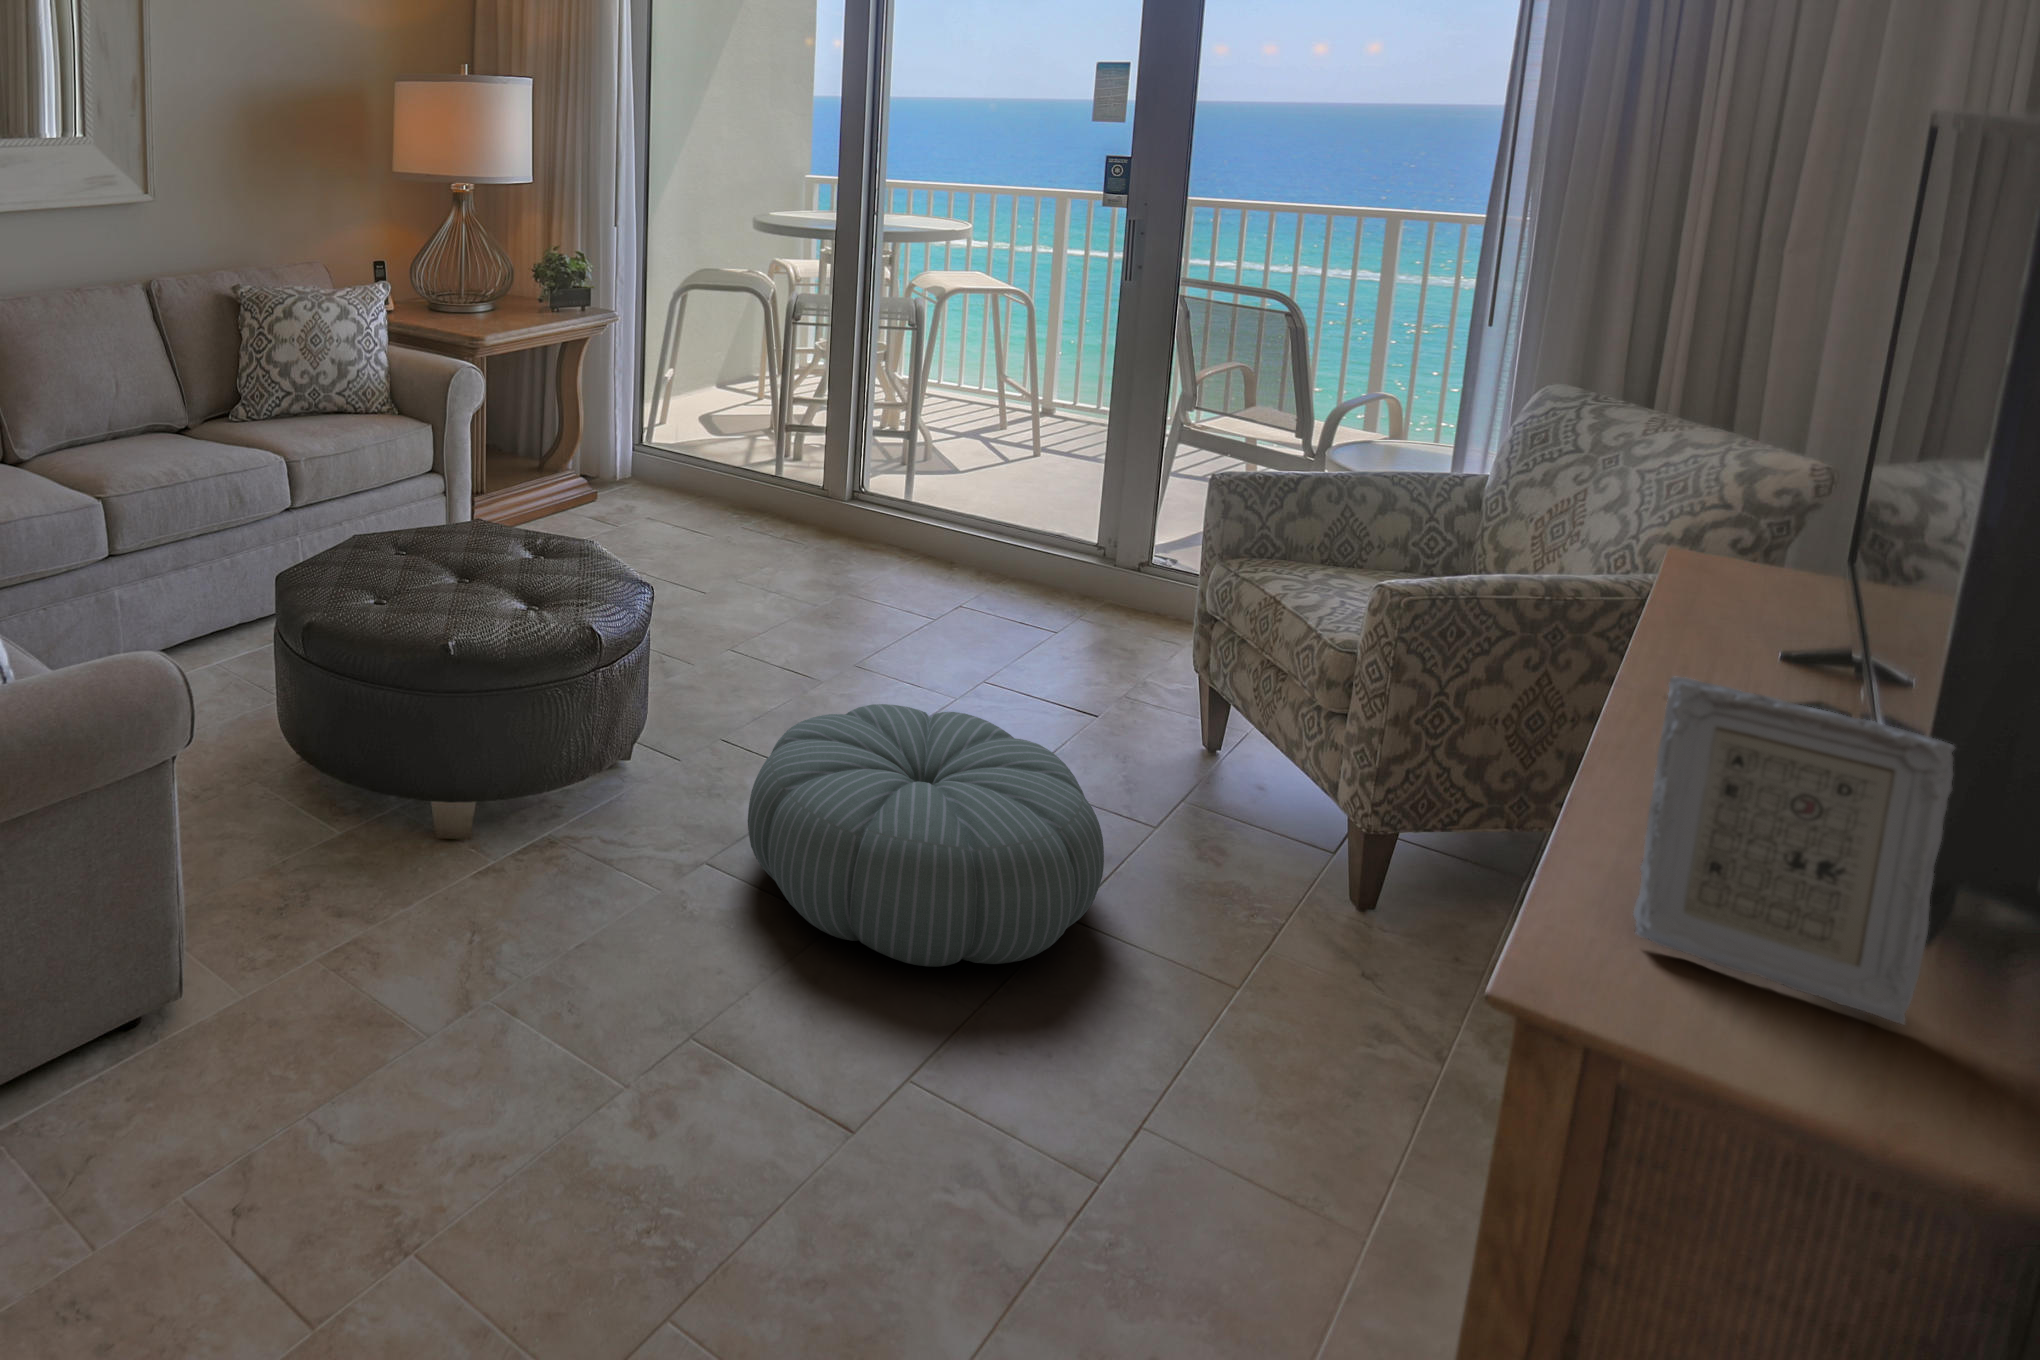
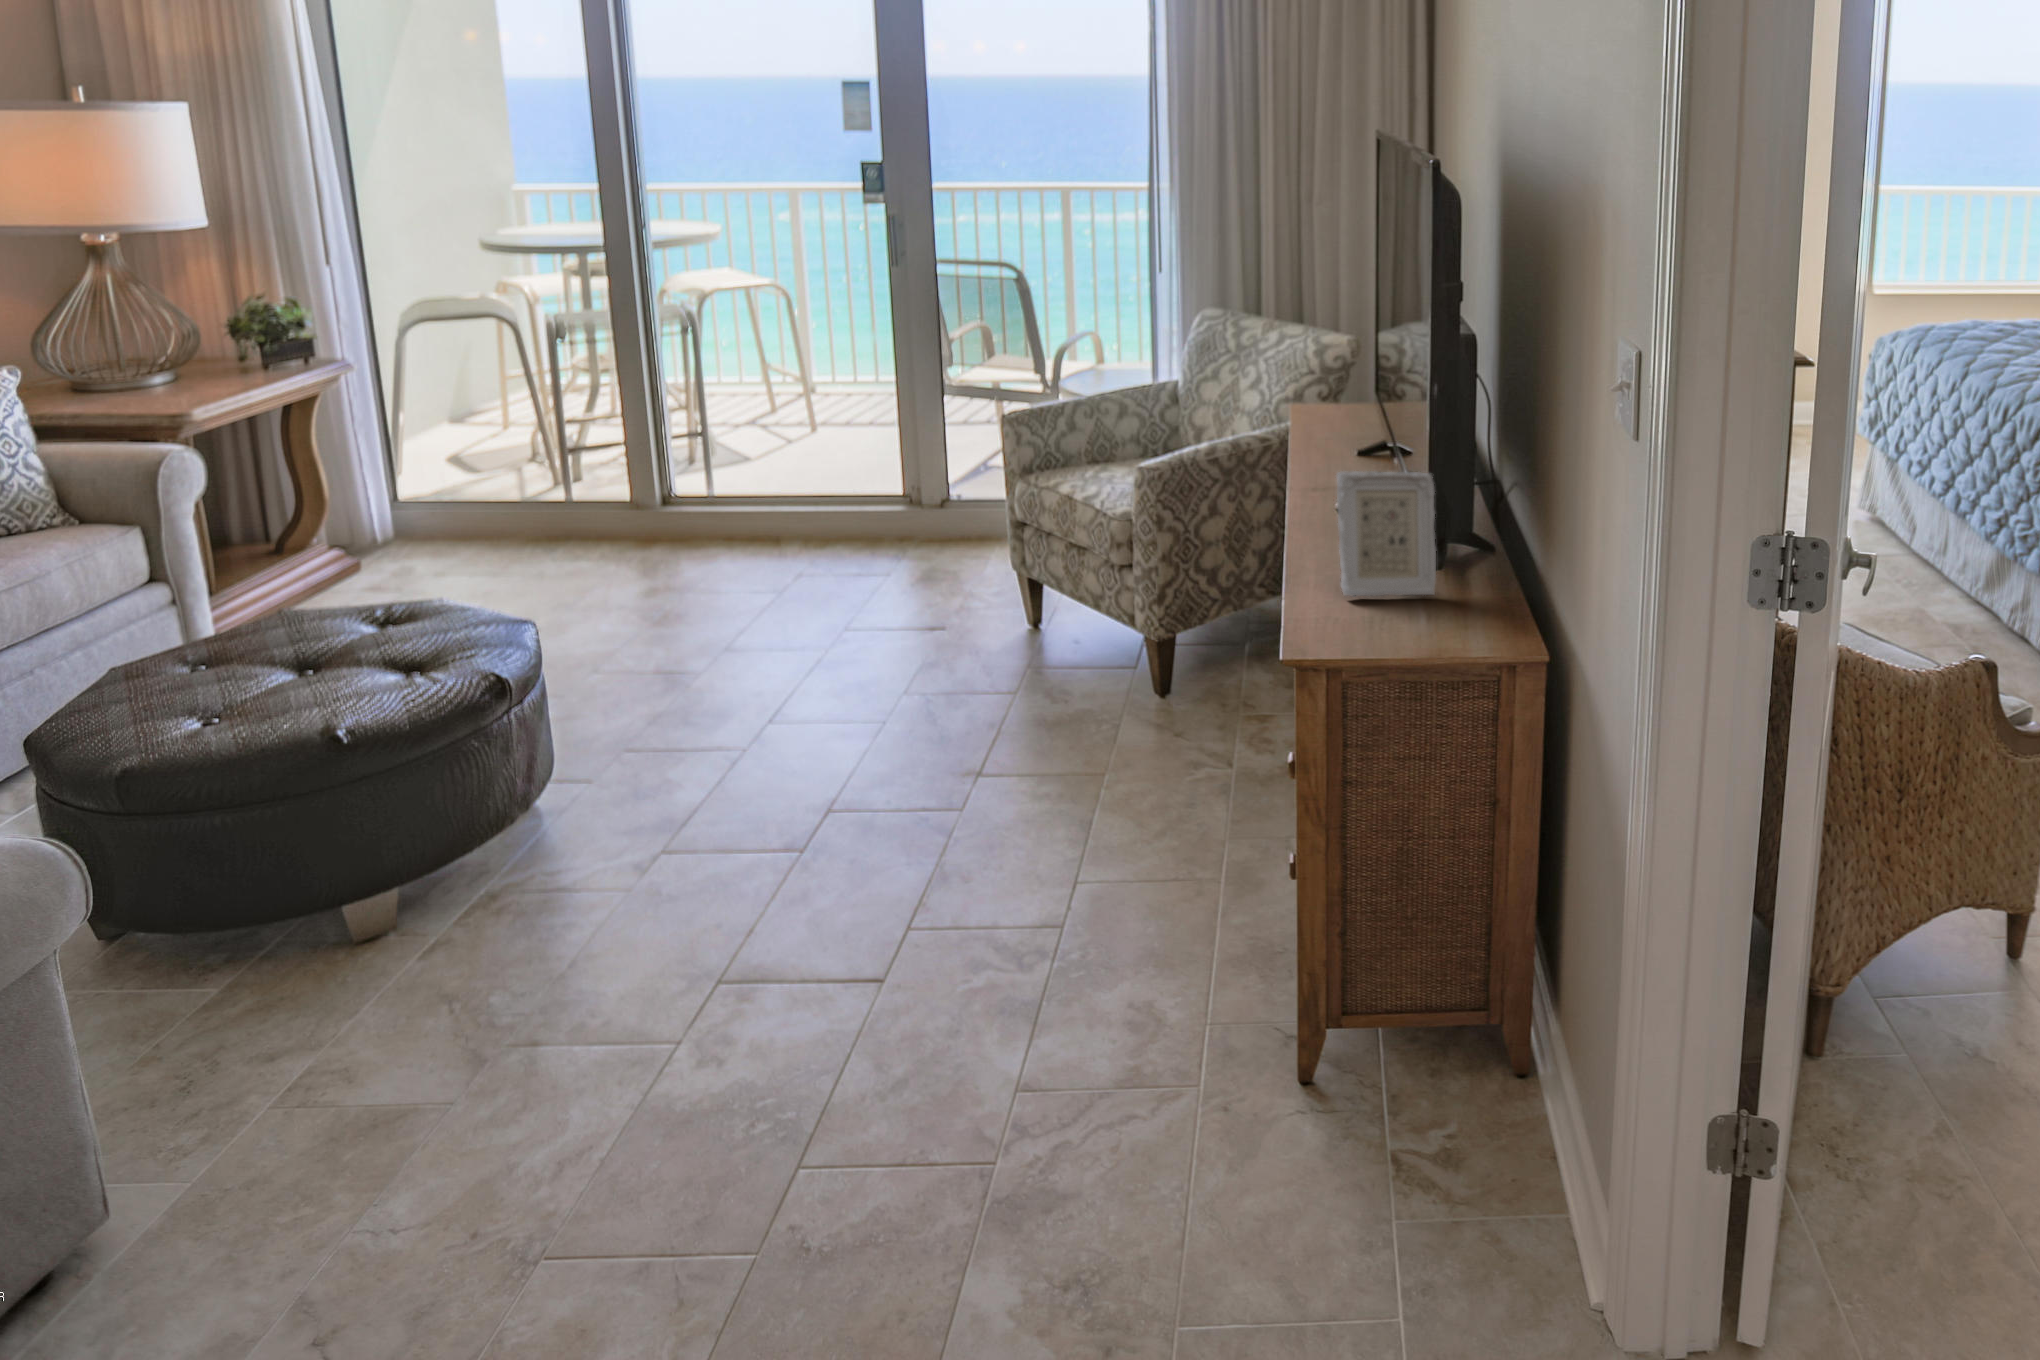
pouf: present [748,704,1104,967] -> none [734,640,1018,833]

